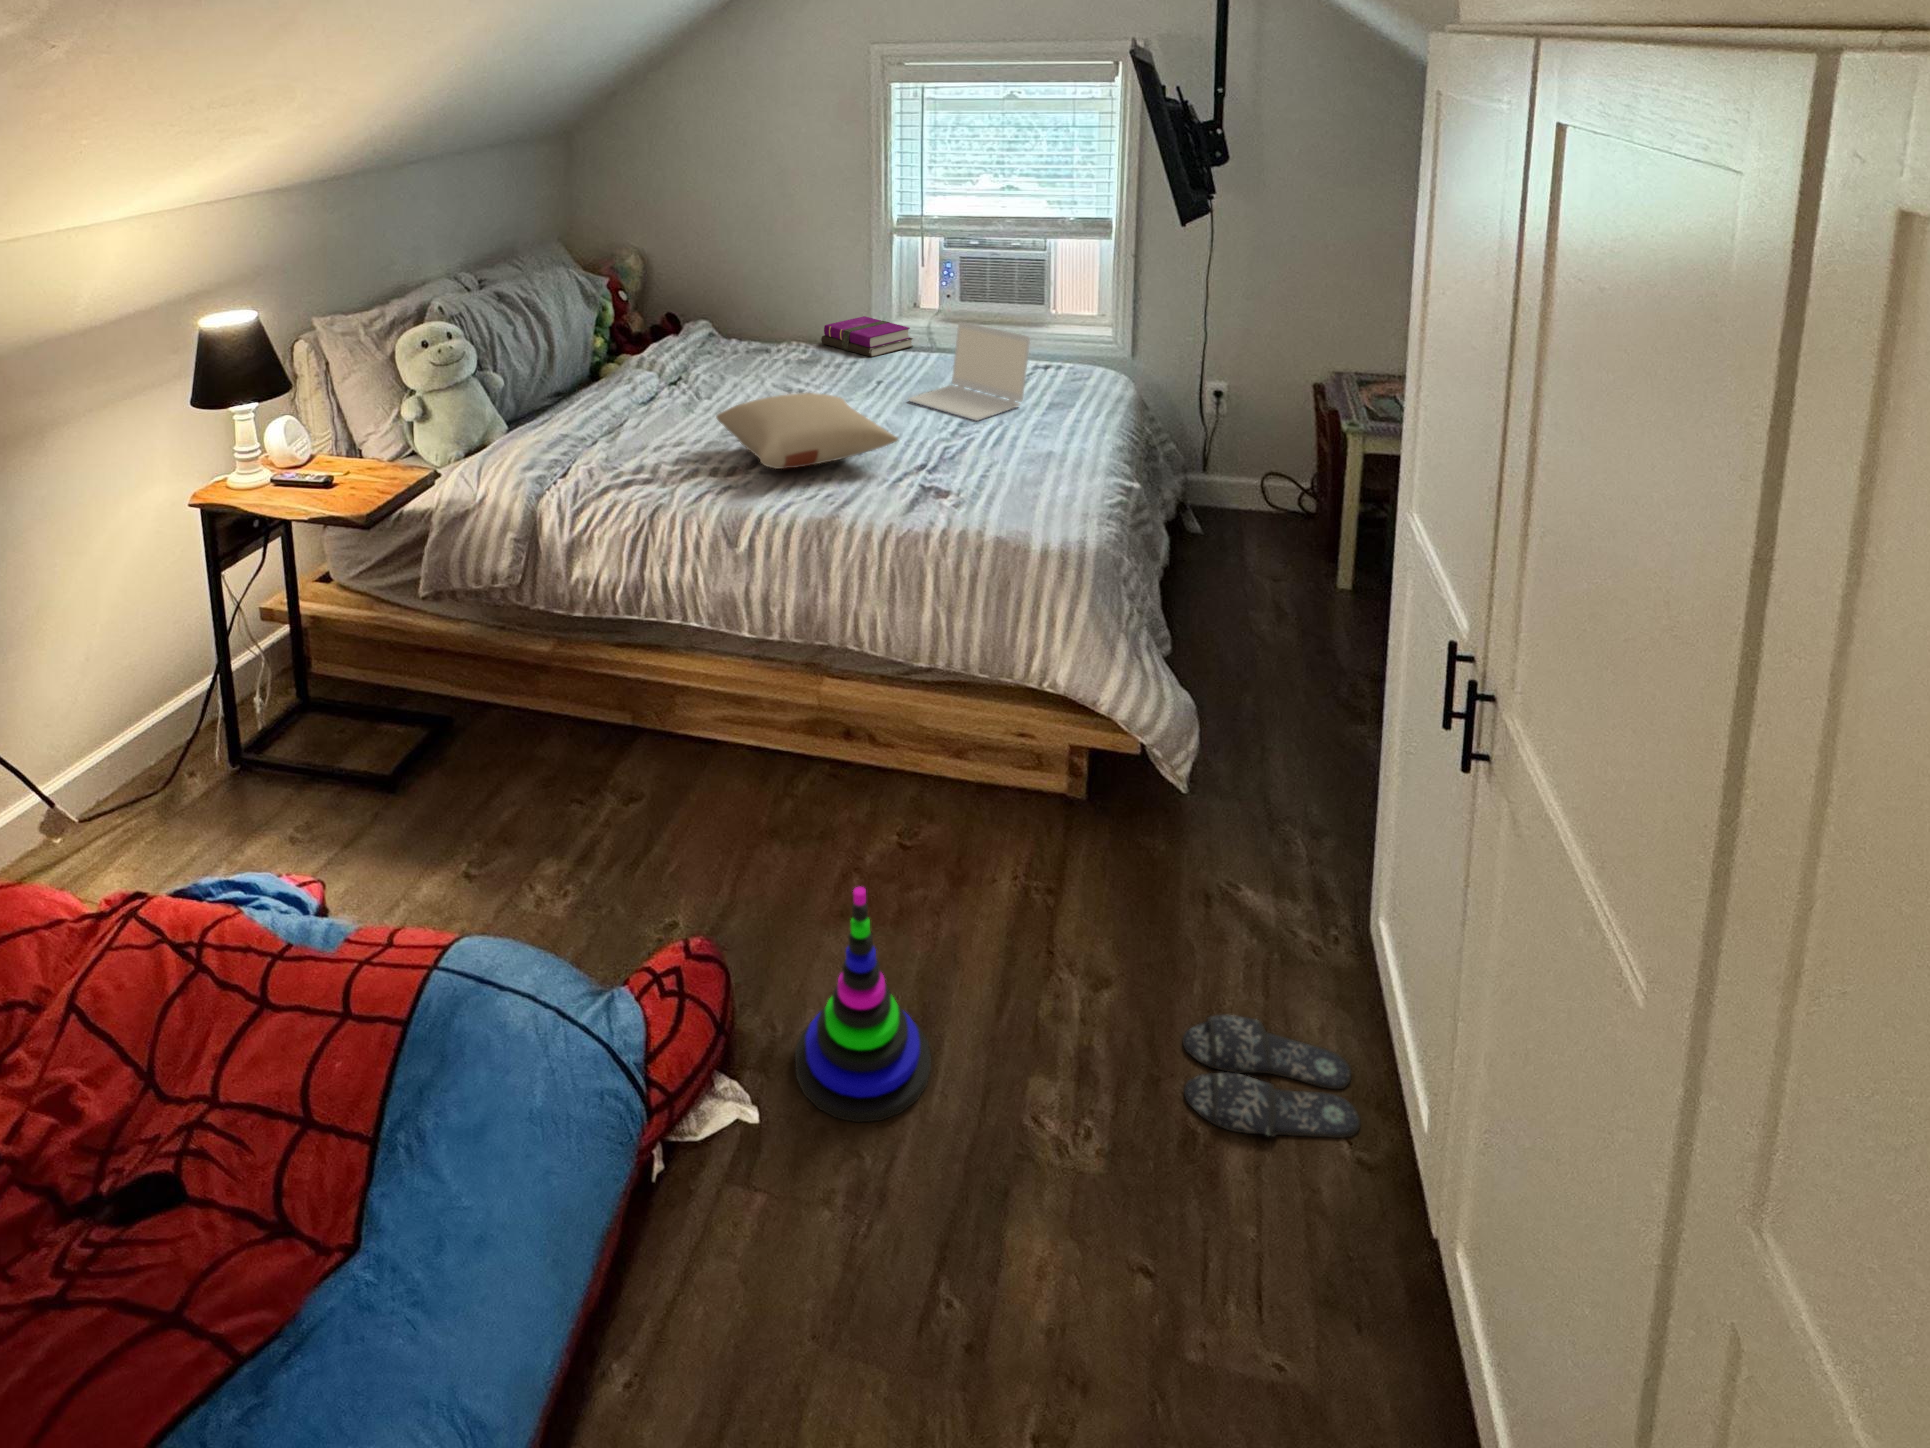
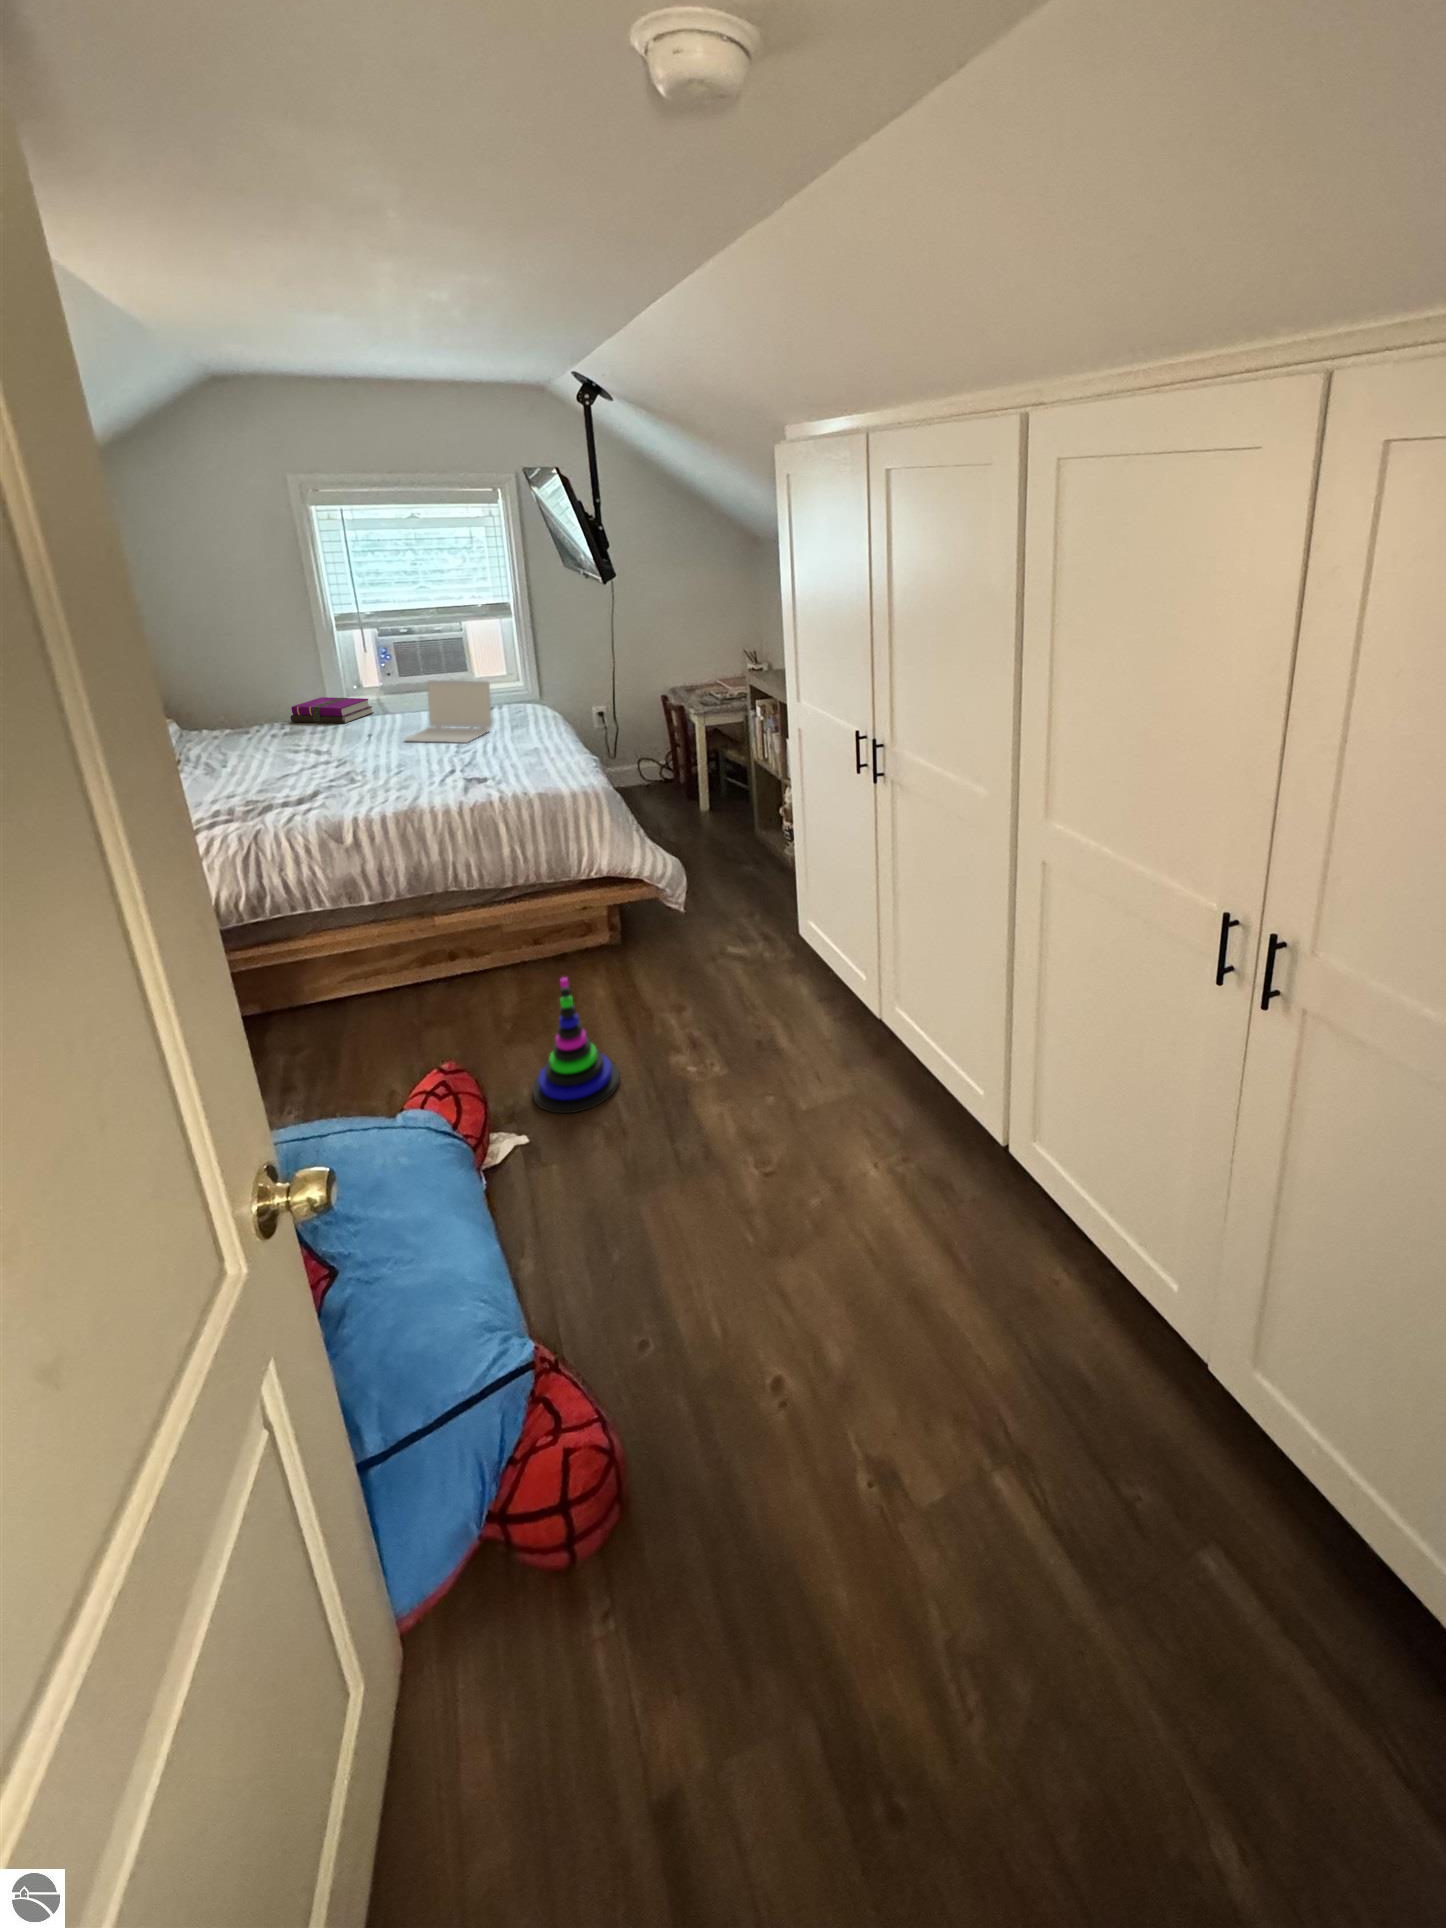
pillow: present [716,393,898,469] -> none [265,736,434,790]
slippers: present [1183,1015,1360,1138] -> none [736,982,827,1028]

